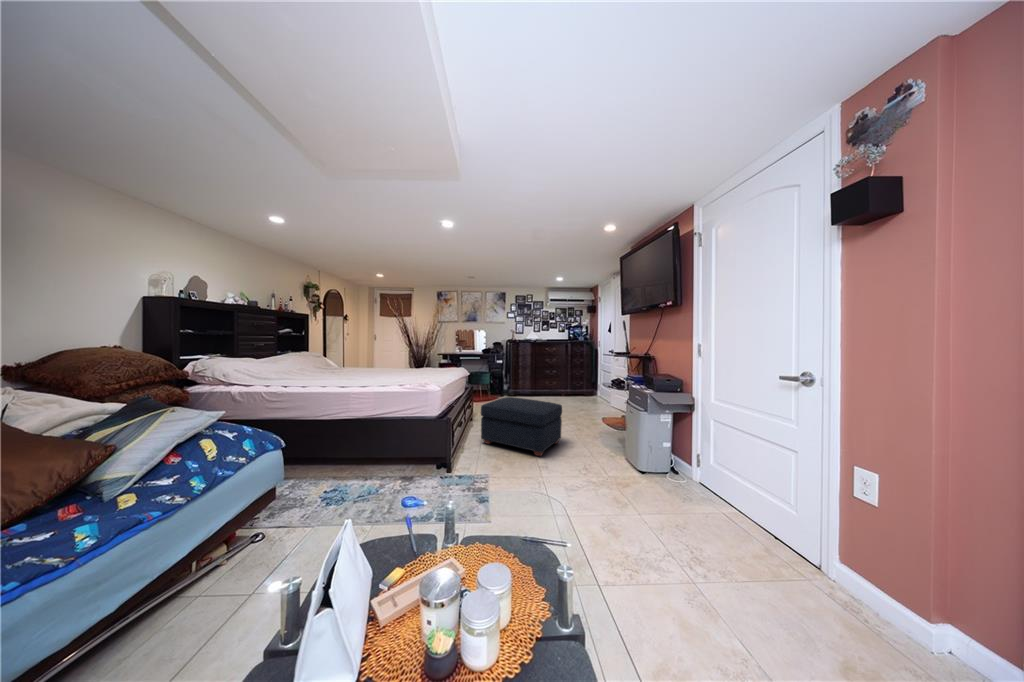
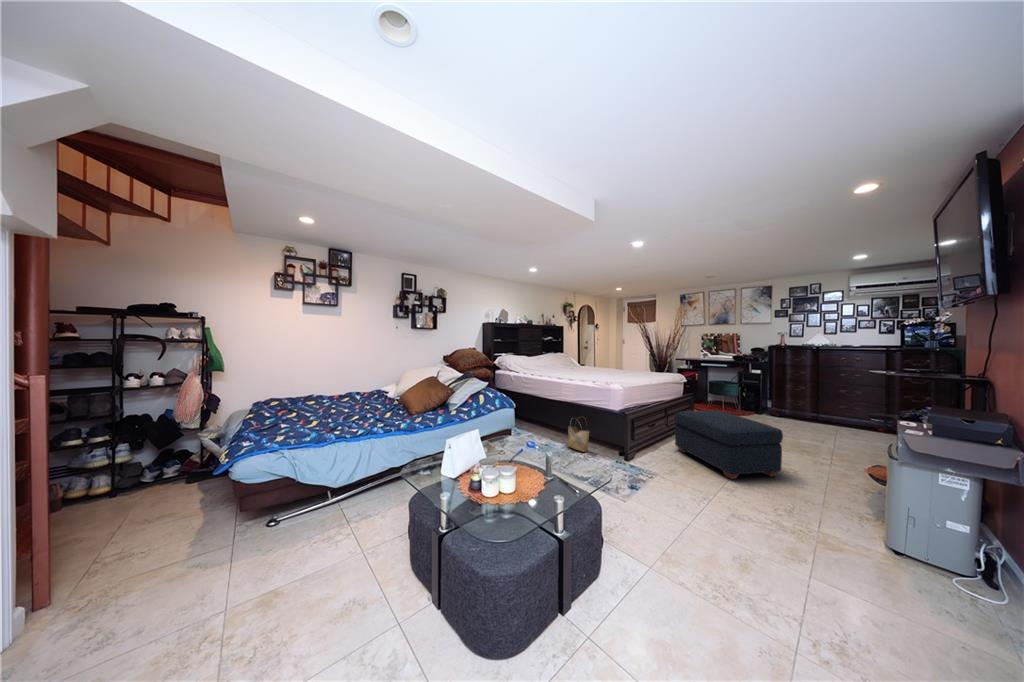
woven basket: none [371,433,405,481] -> present [568,426,590,452]

